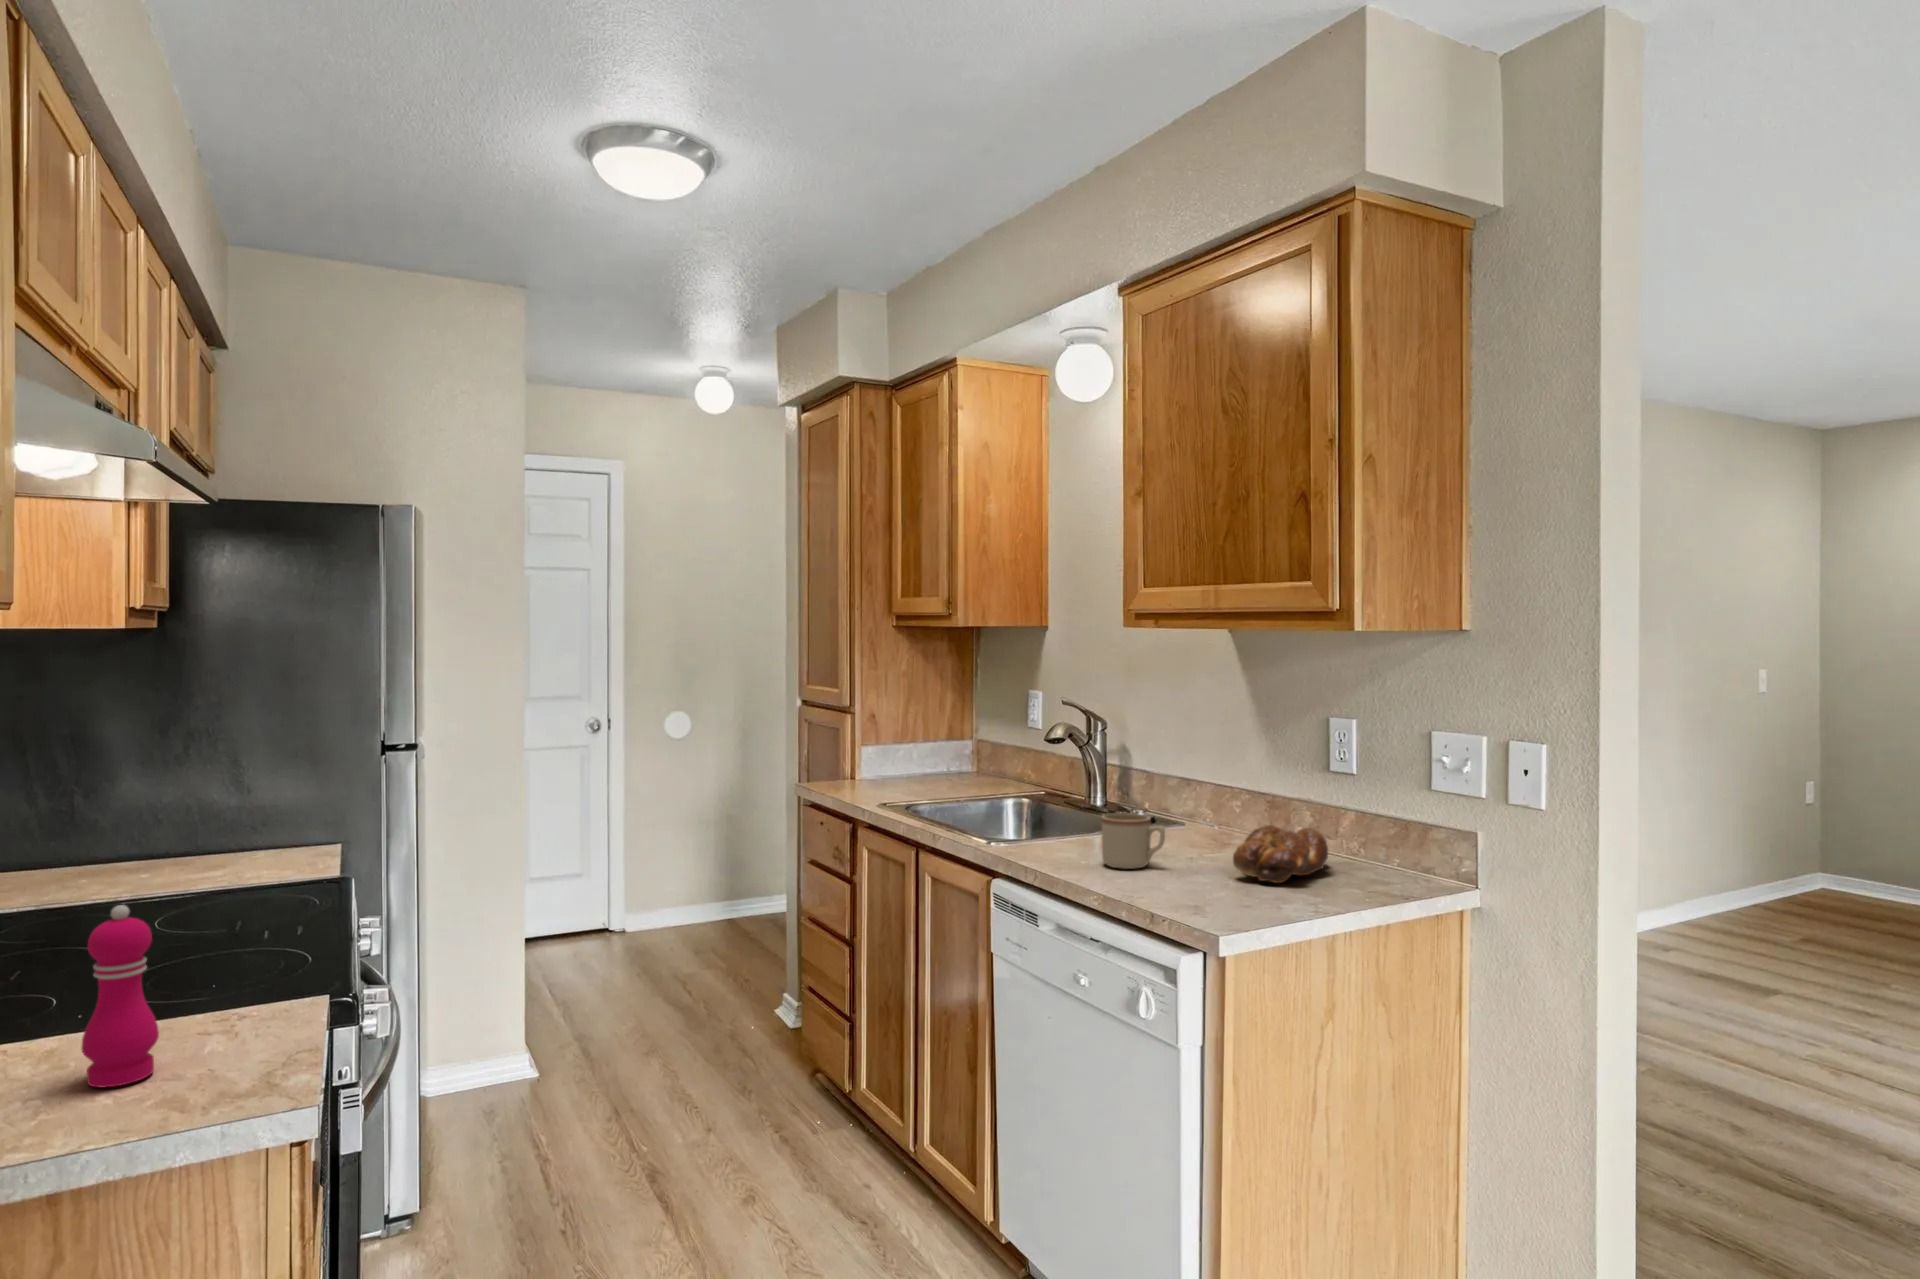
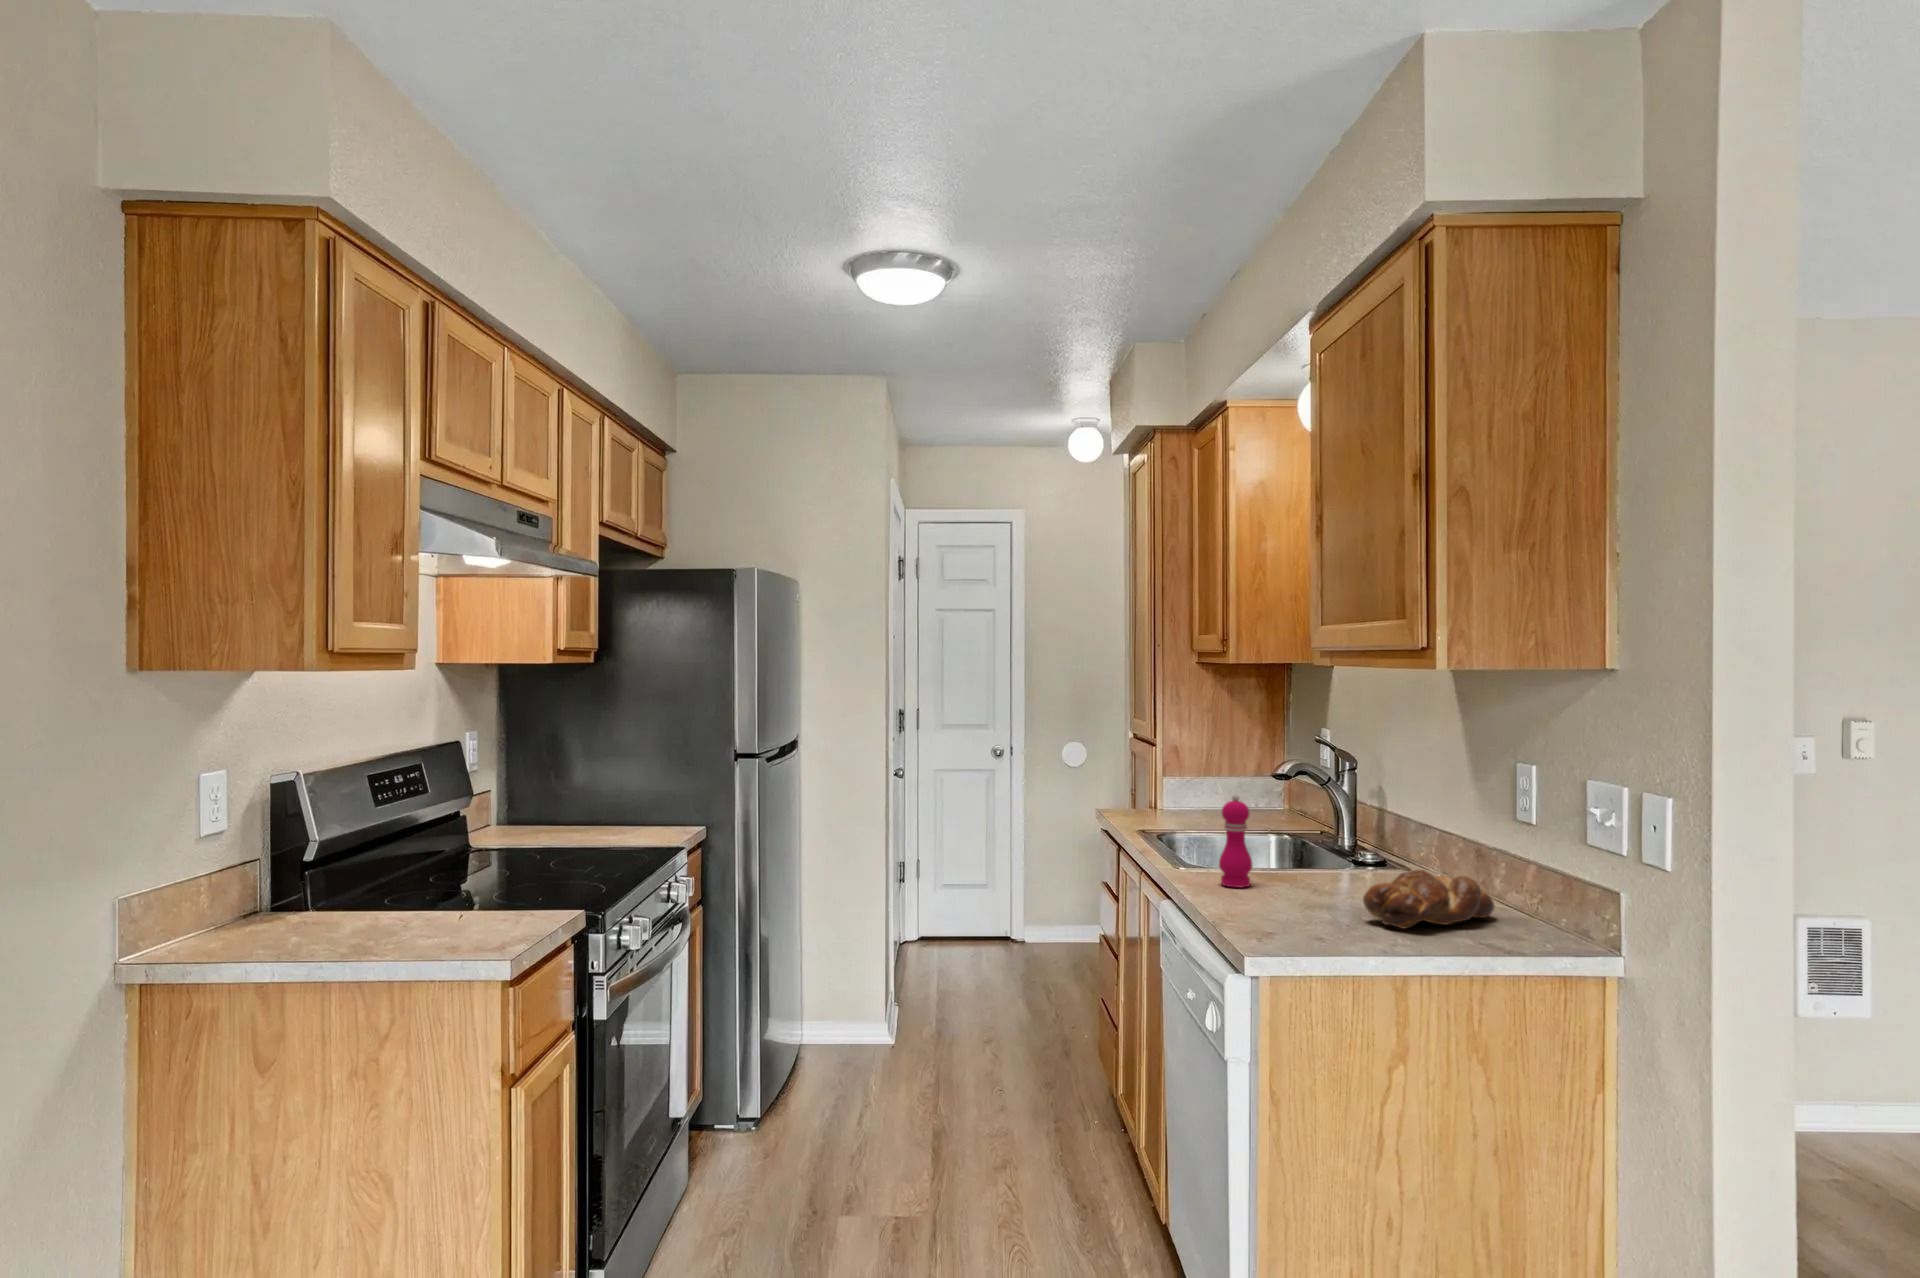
mug: present [1101,813,1165,869] -> none [1253,846,1311,902]
pepper mill: present [81,905,159,1087] -> present [1219,794,1253,888]

